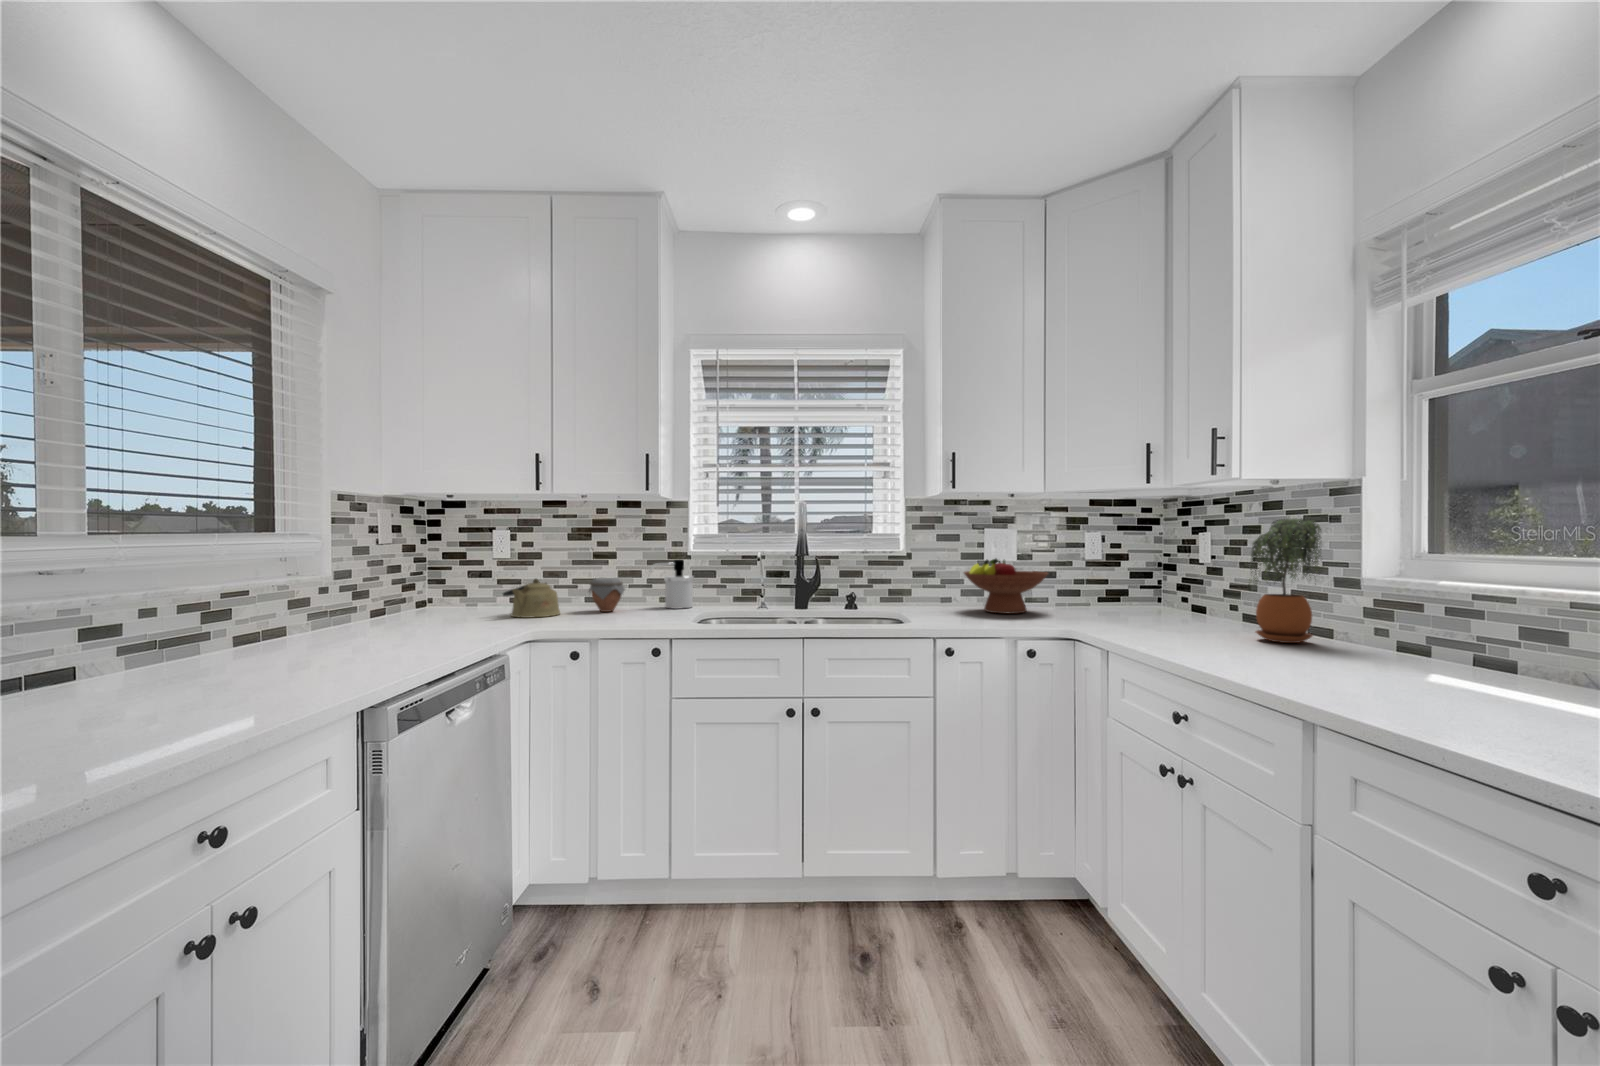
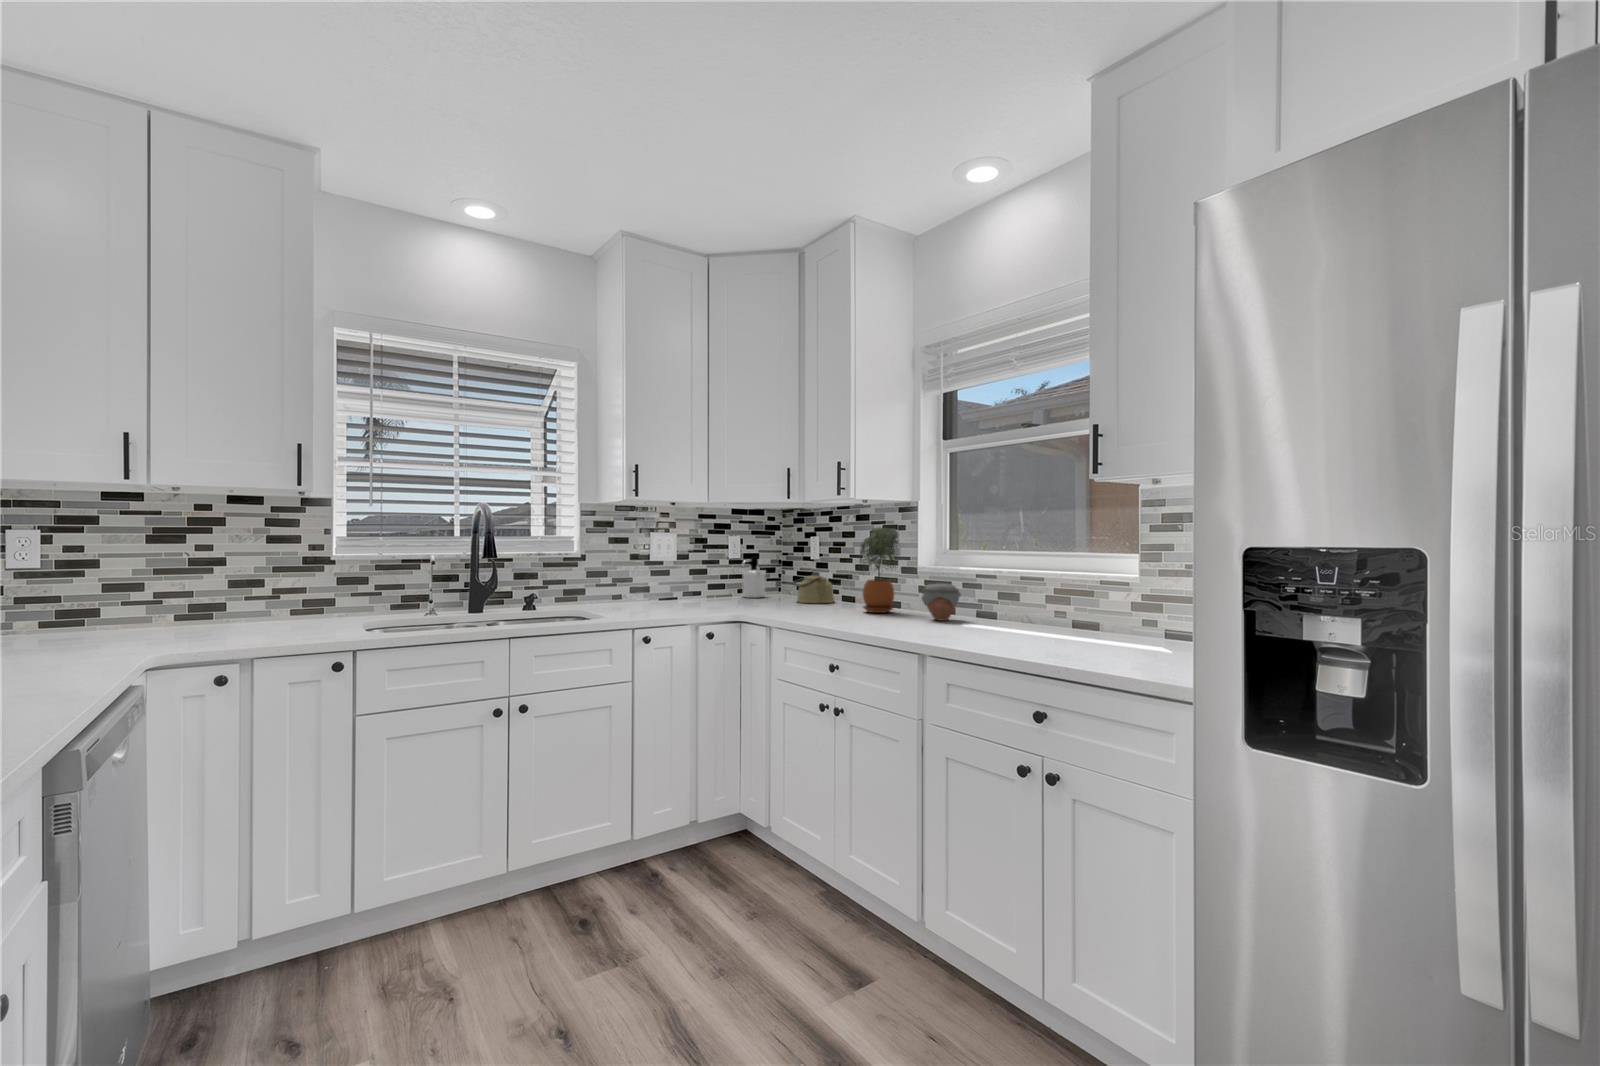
fruit bowl: present [964,559,1048,614] -> none [637,558,710,606]
soap dispenser: present [650,560,694,609] -> present [742,557,766,598]
jar: present [589,578,625,612] -> present [921,584,961,621]
kettle: present [503,579,560,618] -> present [792,572,834,603]

